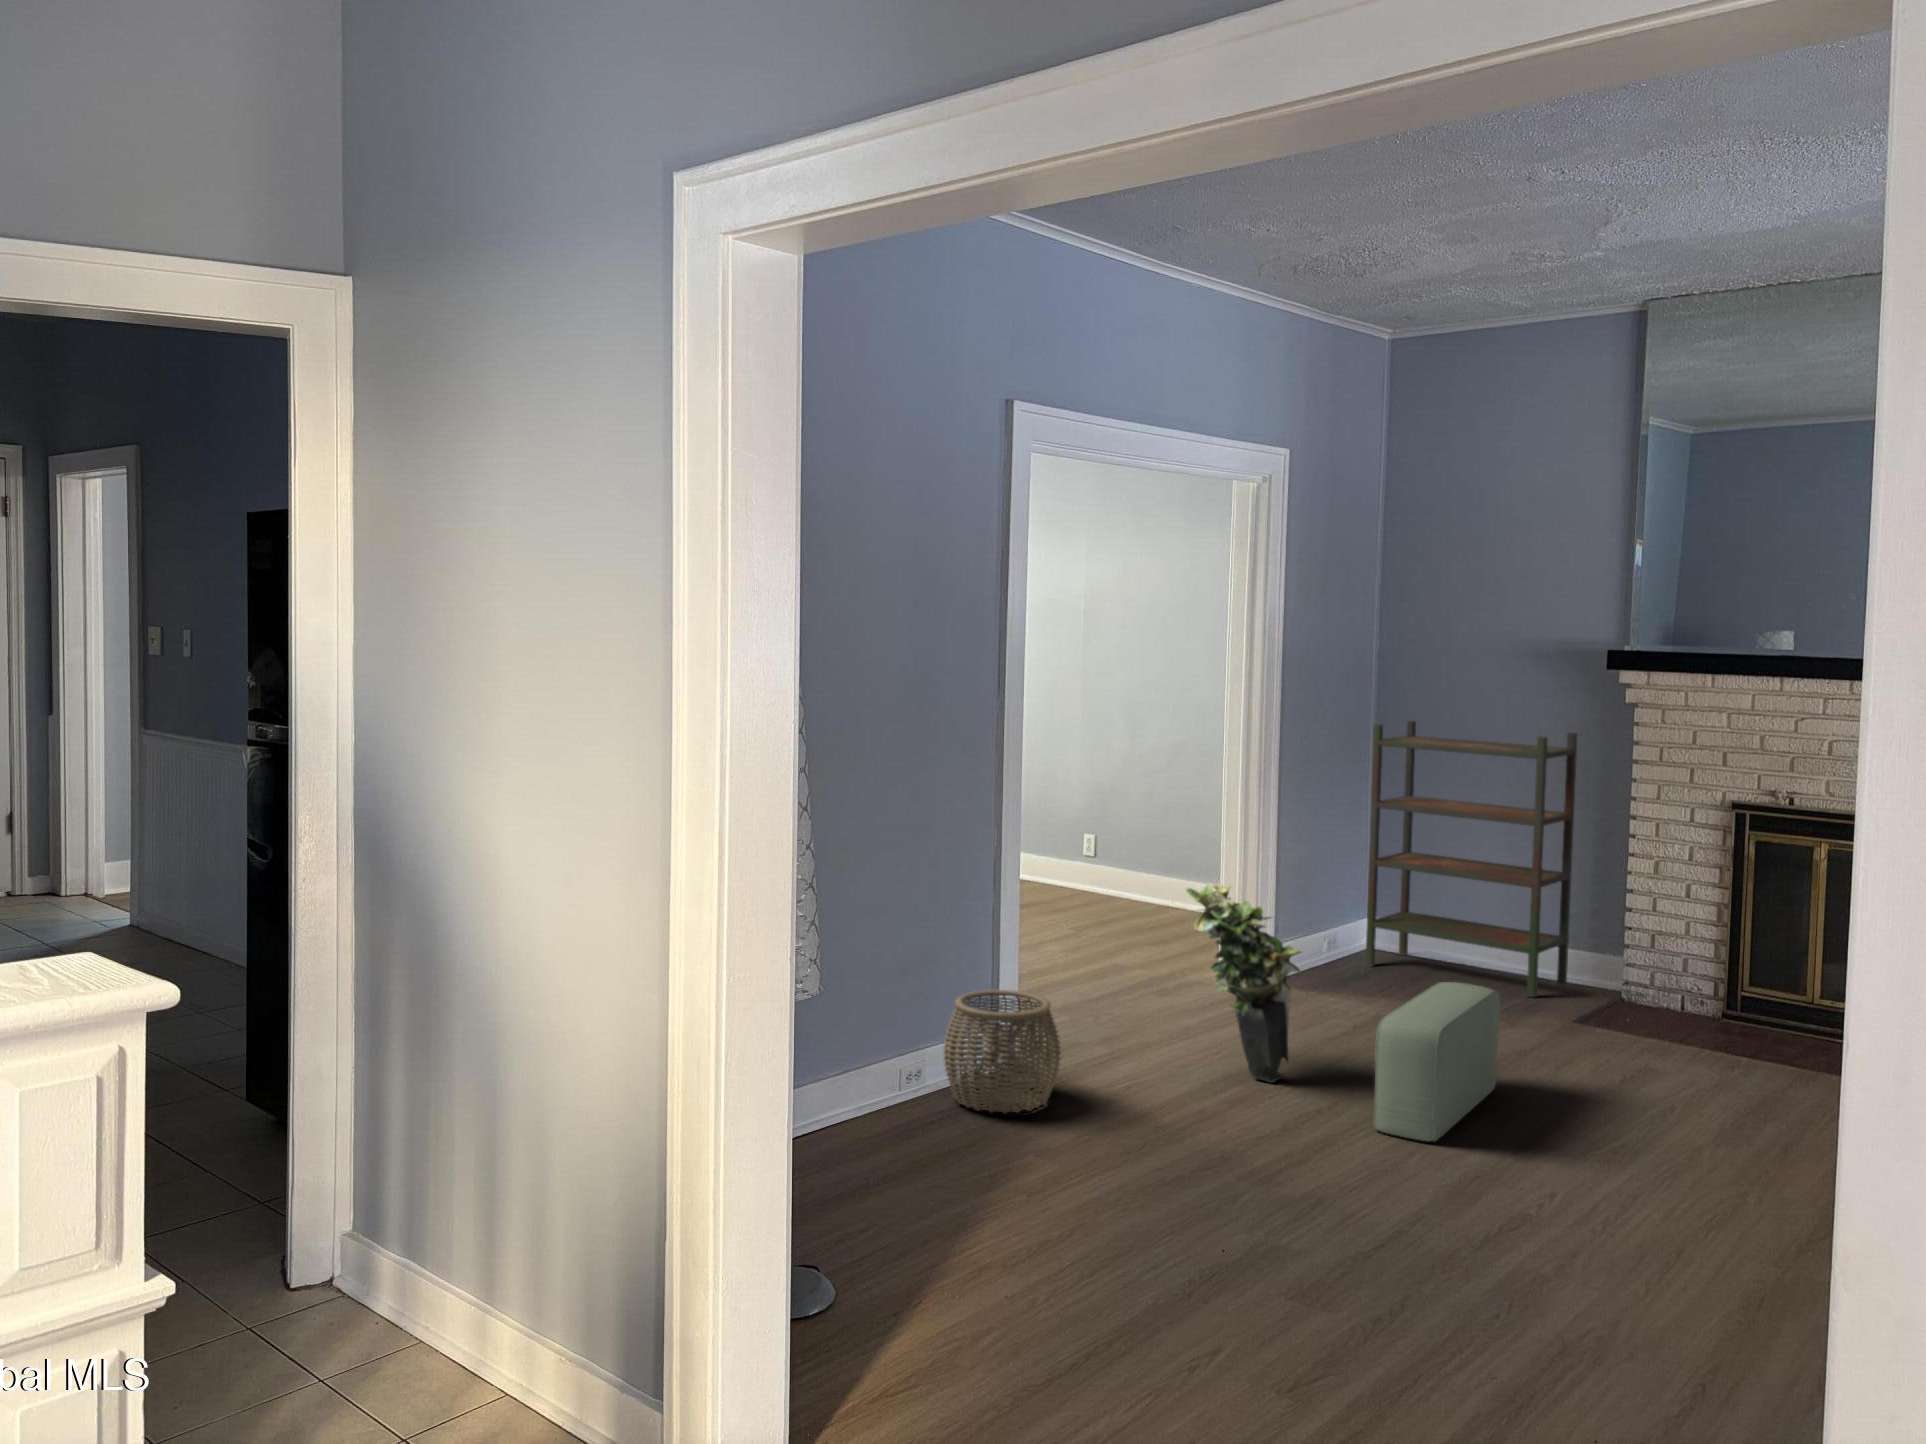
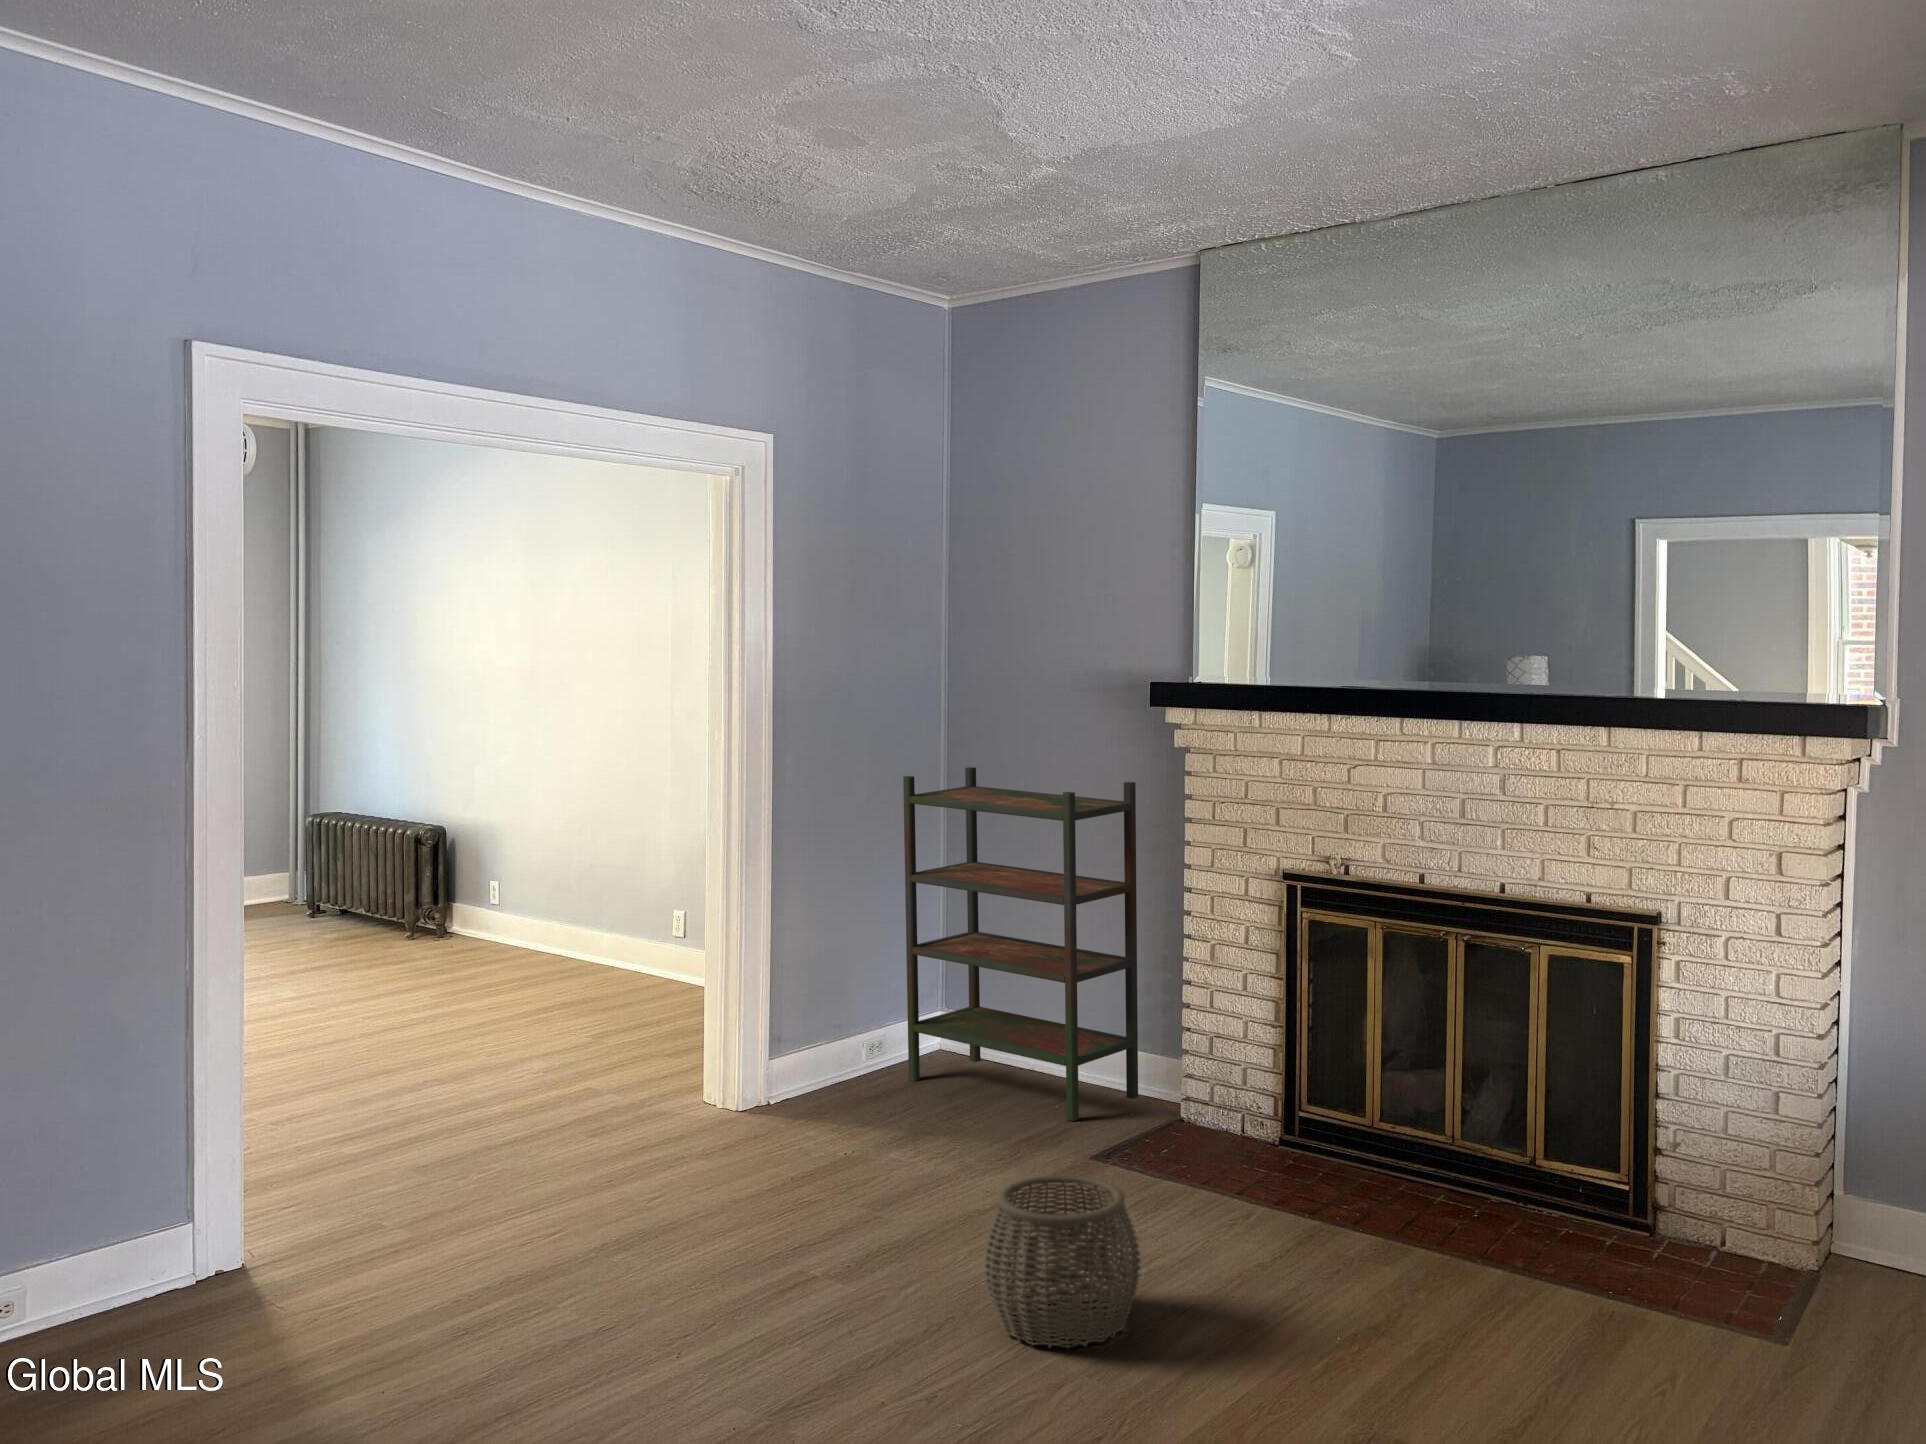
potted plant: present [1186,884,1302,1083] -> none [486,1009,633,1272]
pouf: present [1374,982,1500,1141] -> none [635,1134,873,1359]
woven basket: present [943,990,1061,1113] -> present [984,1175,1141,1348]

